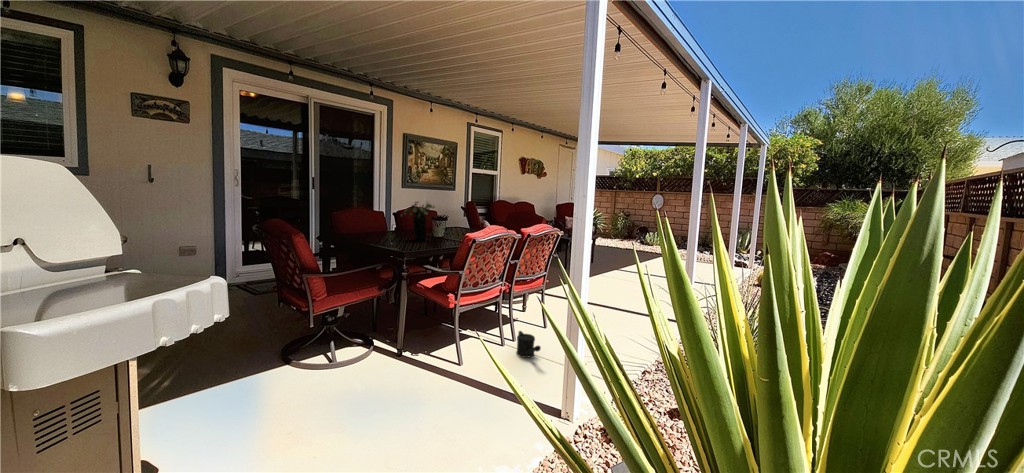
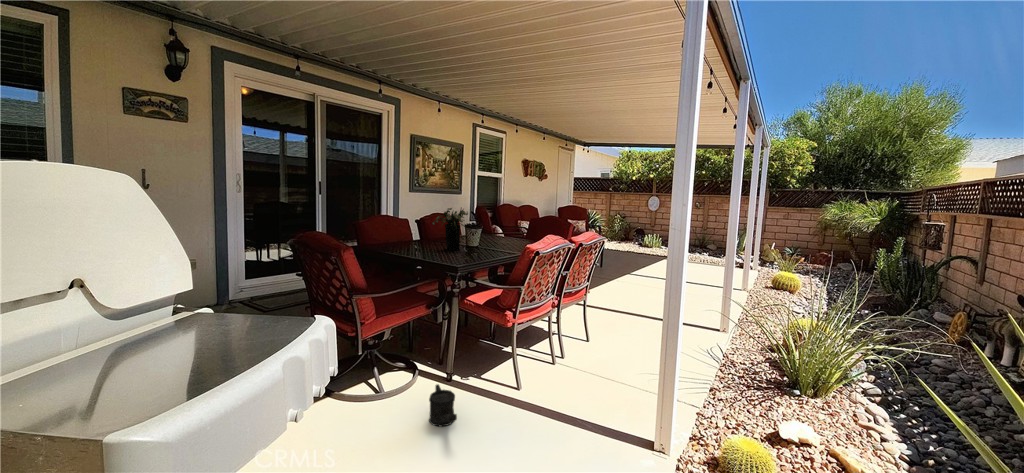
watering can: present [516,331,541,358] -> present [429,384,457,427]

